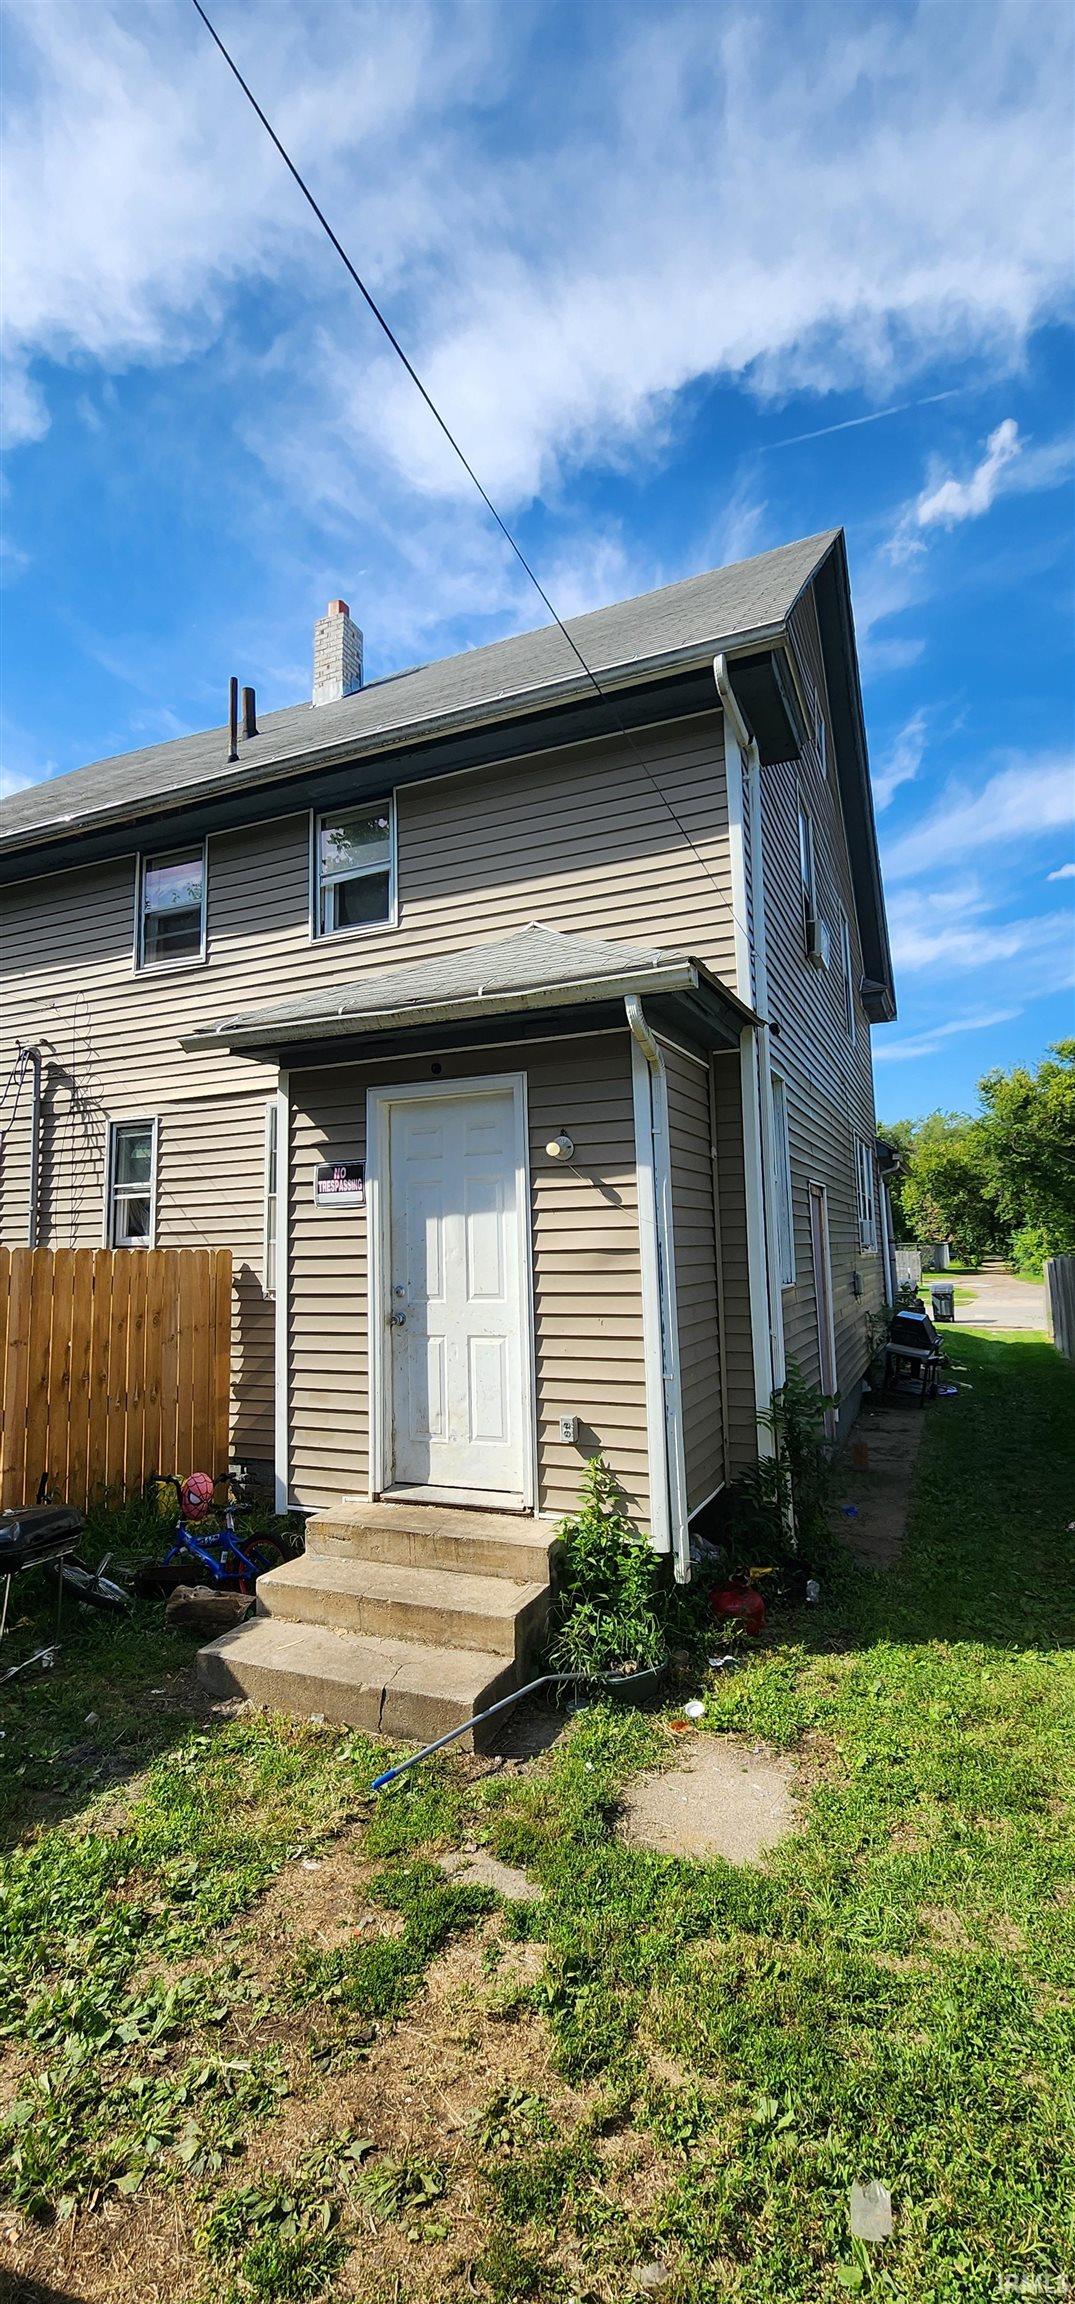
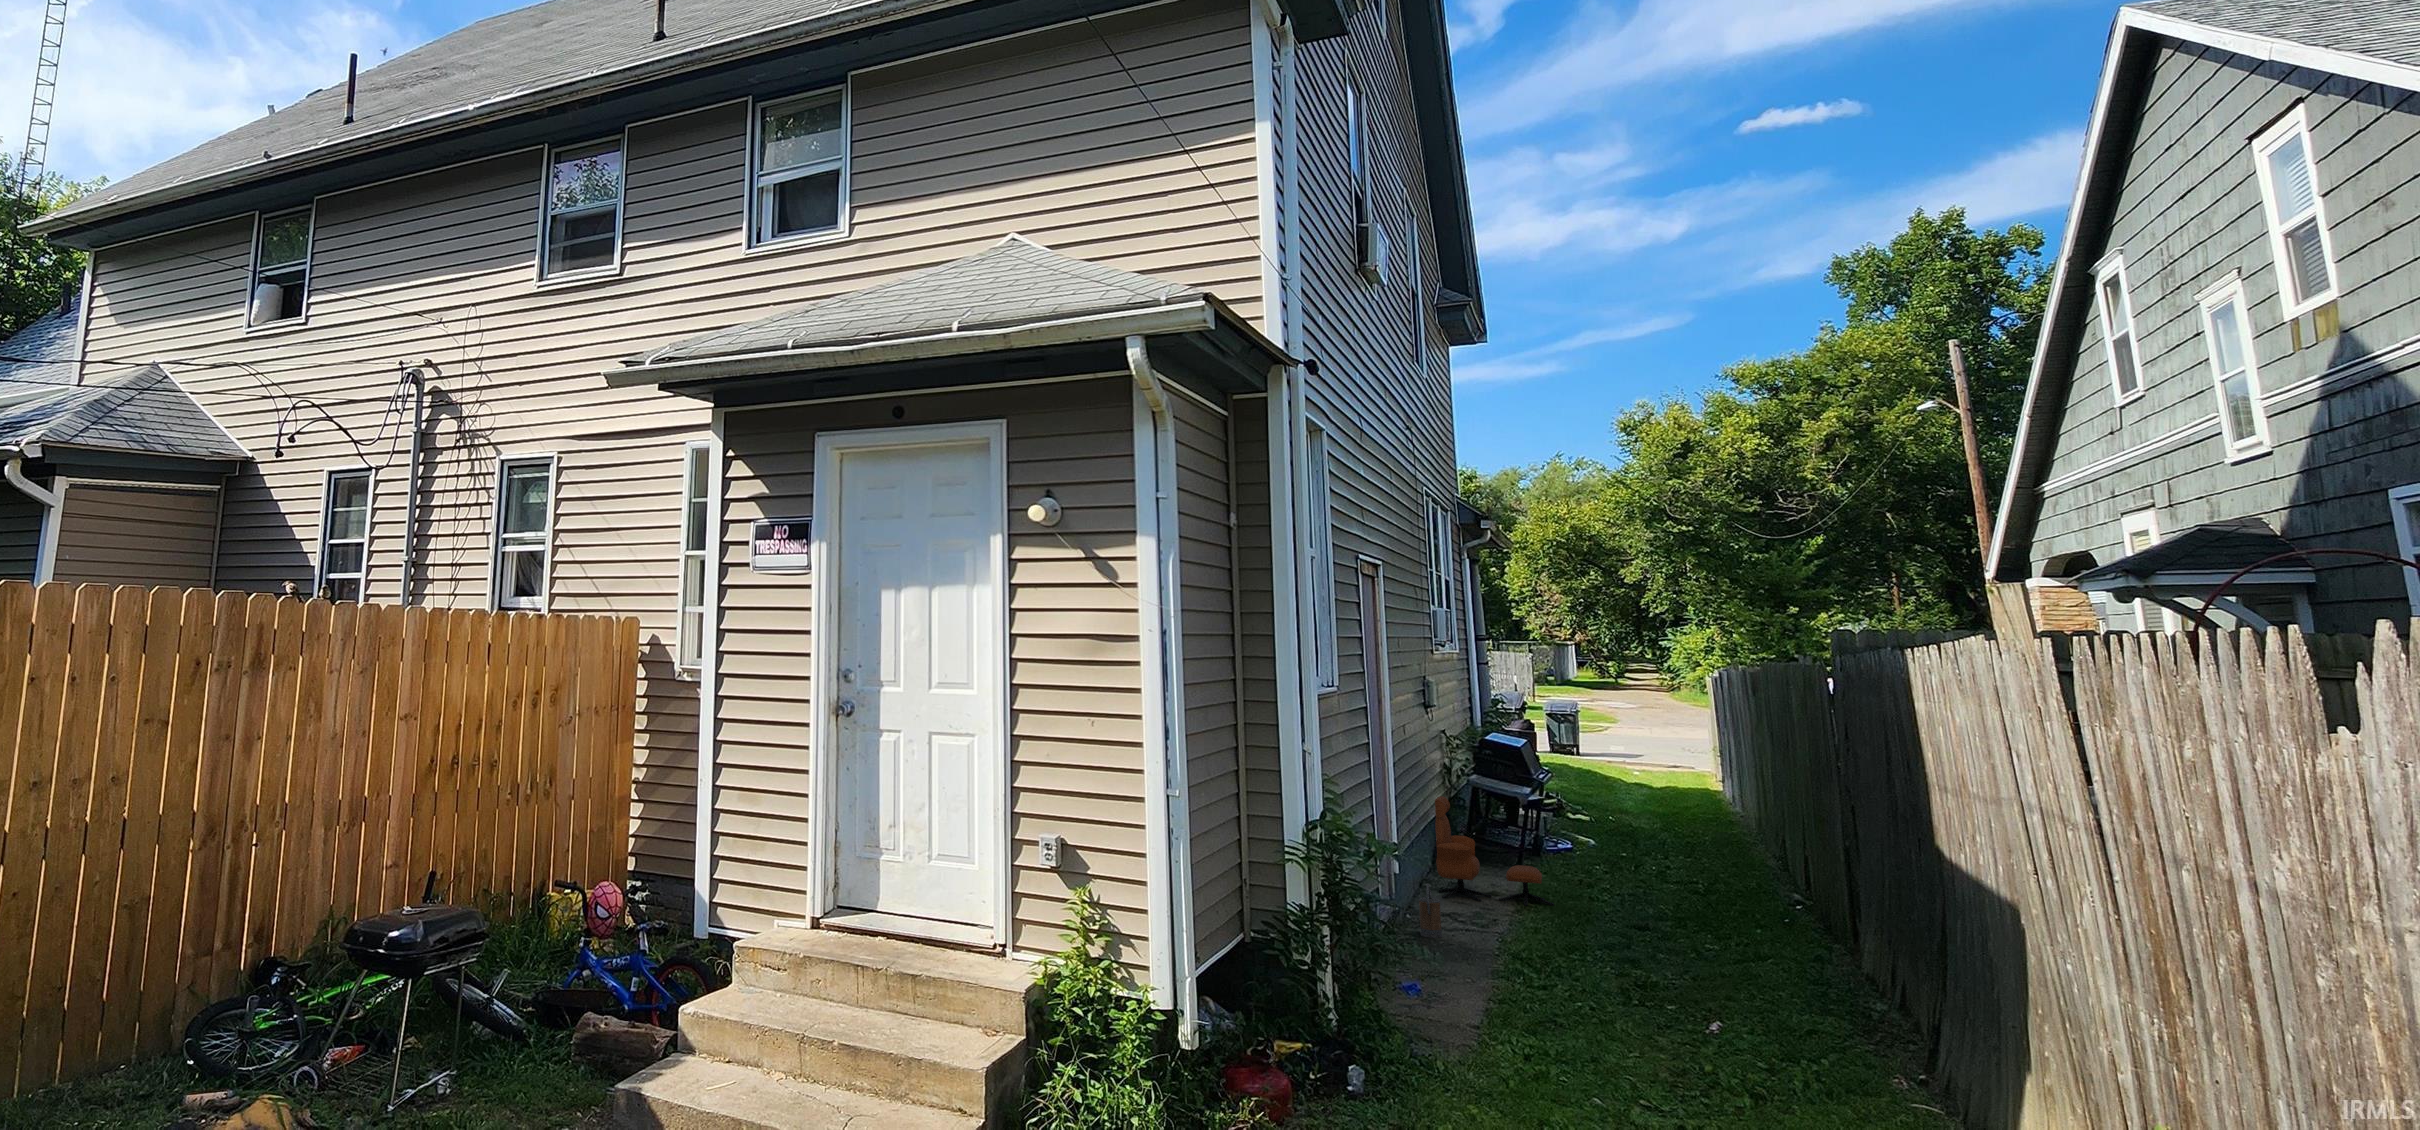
lounge chair: none [858,1363,948,1441] -> present [1435,796,1554,906]

